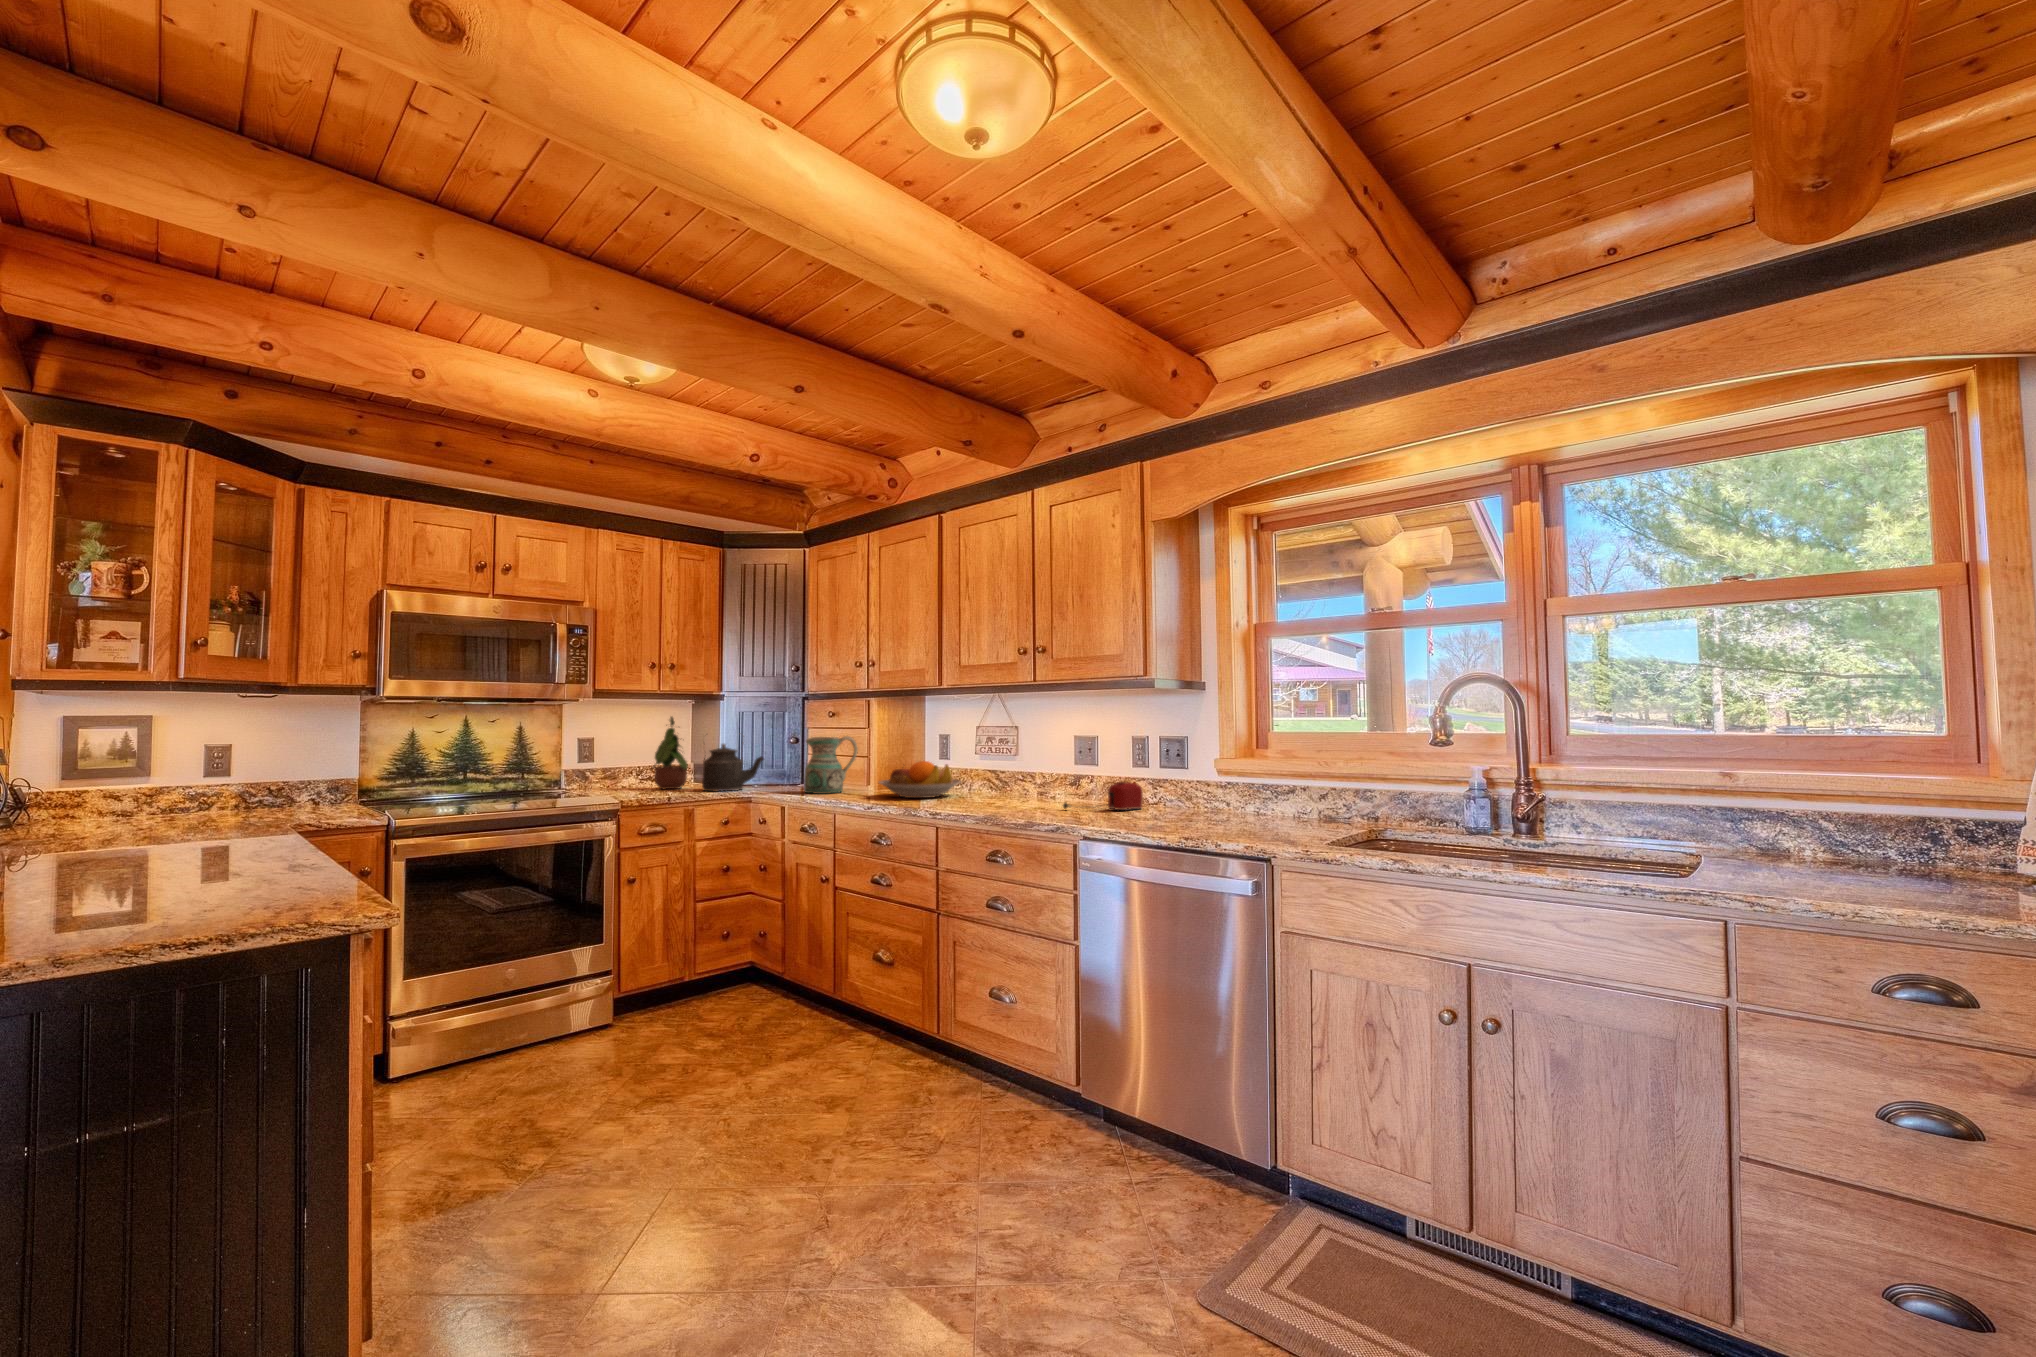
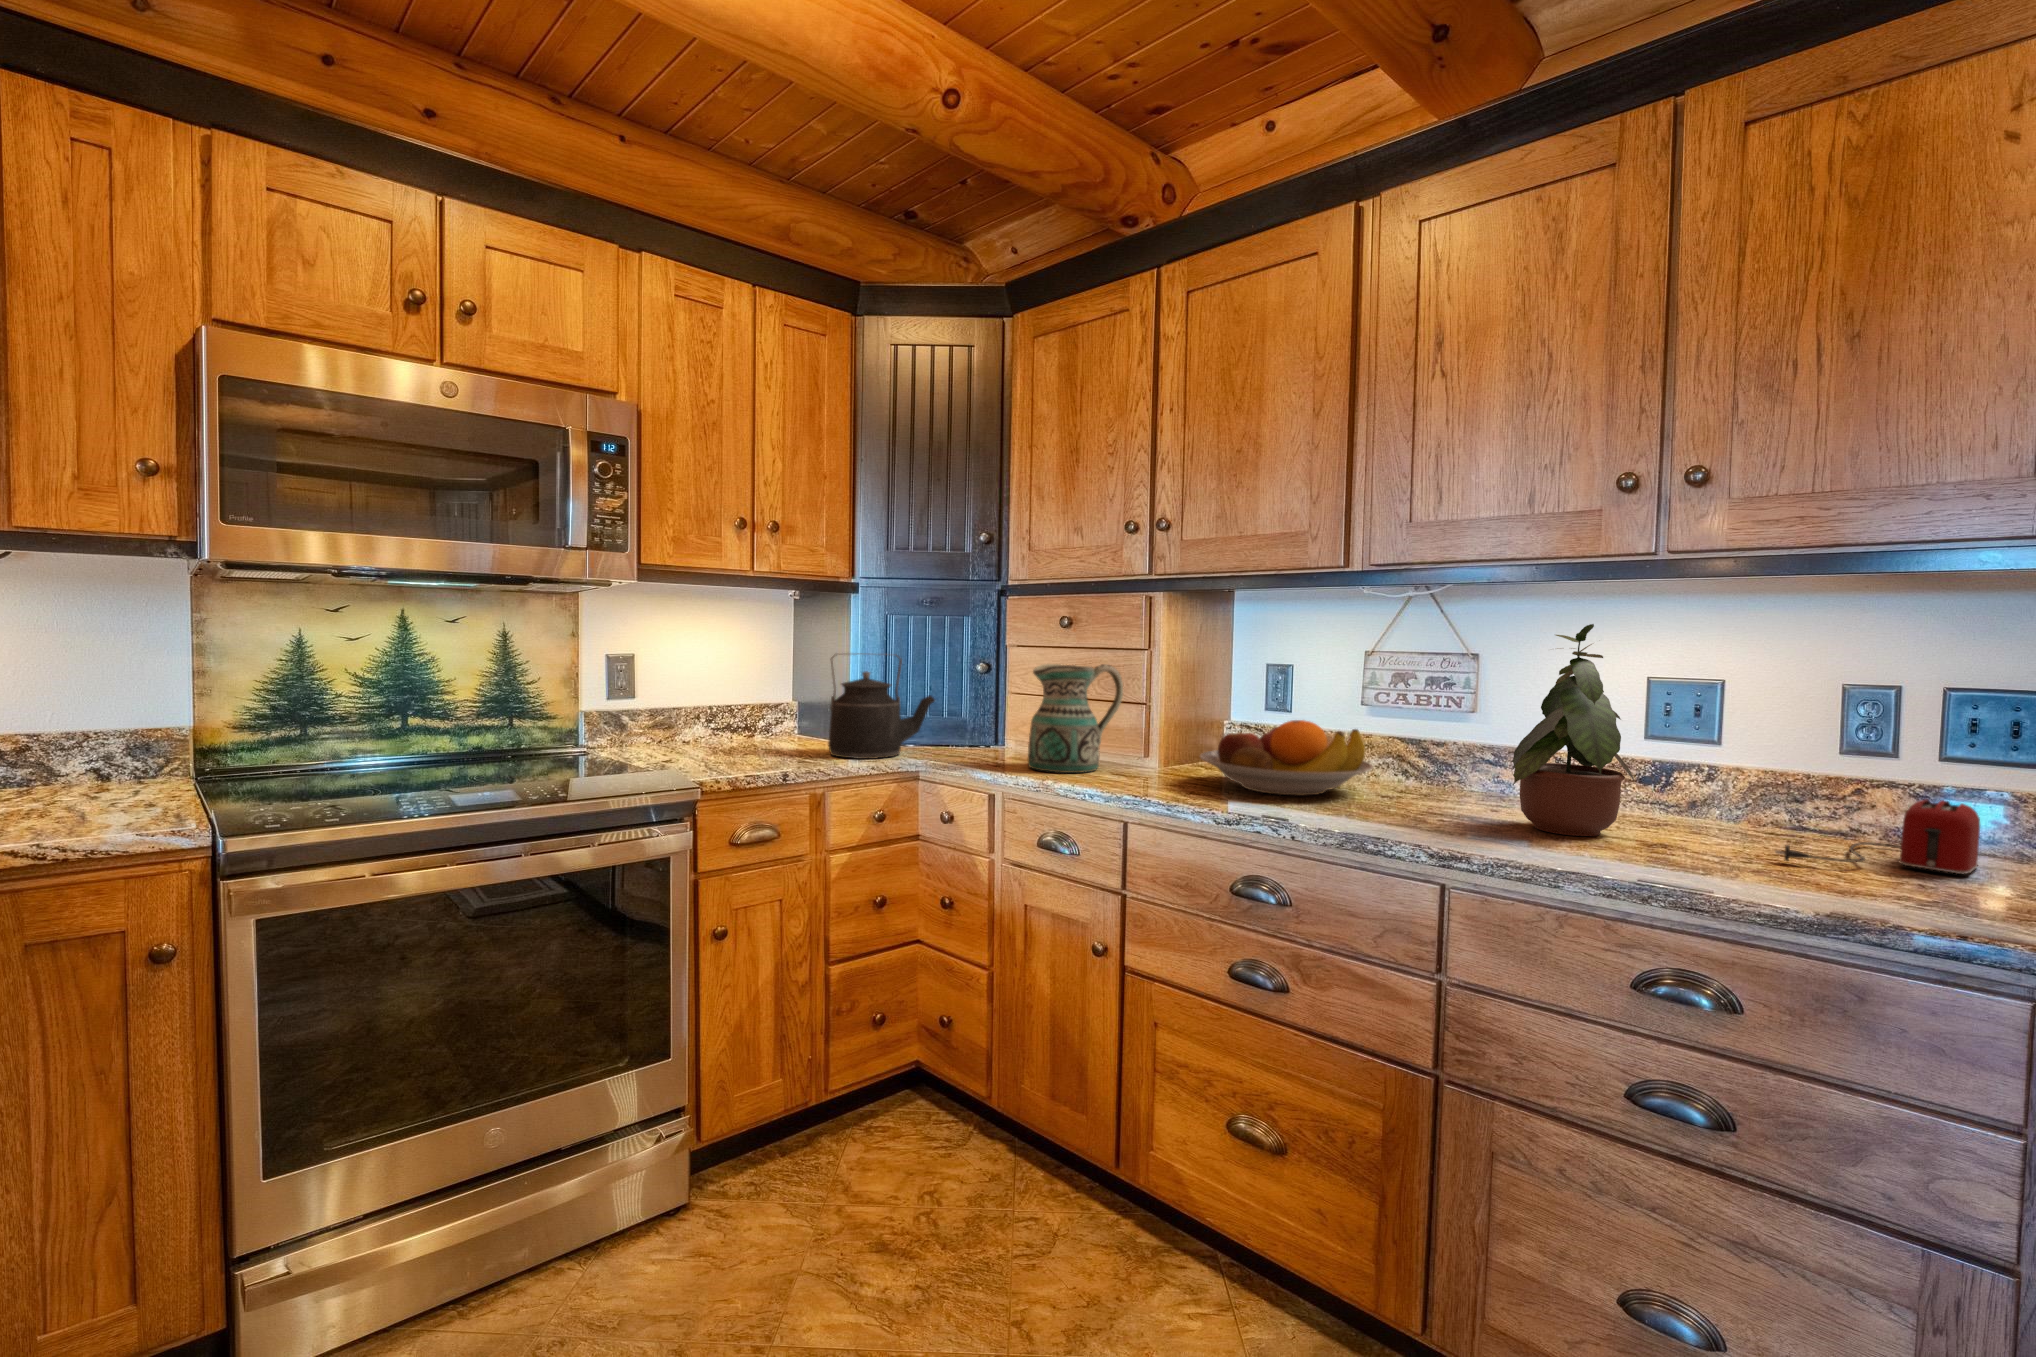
potted plant: present [653,717,688,789] -> present [1512,624,1634,836]

